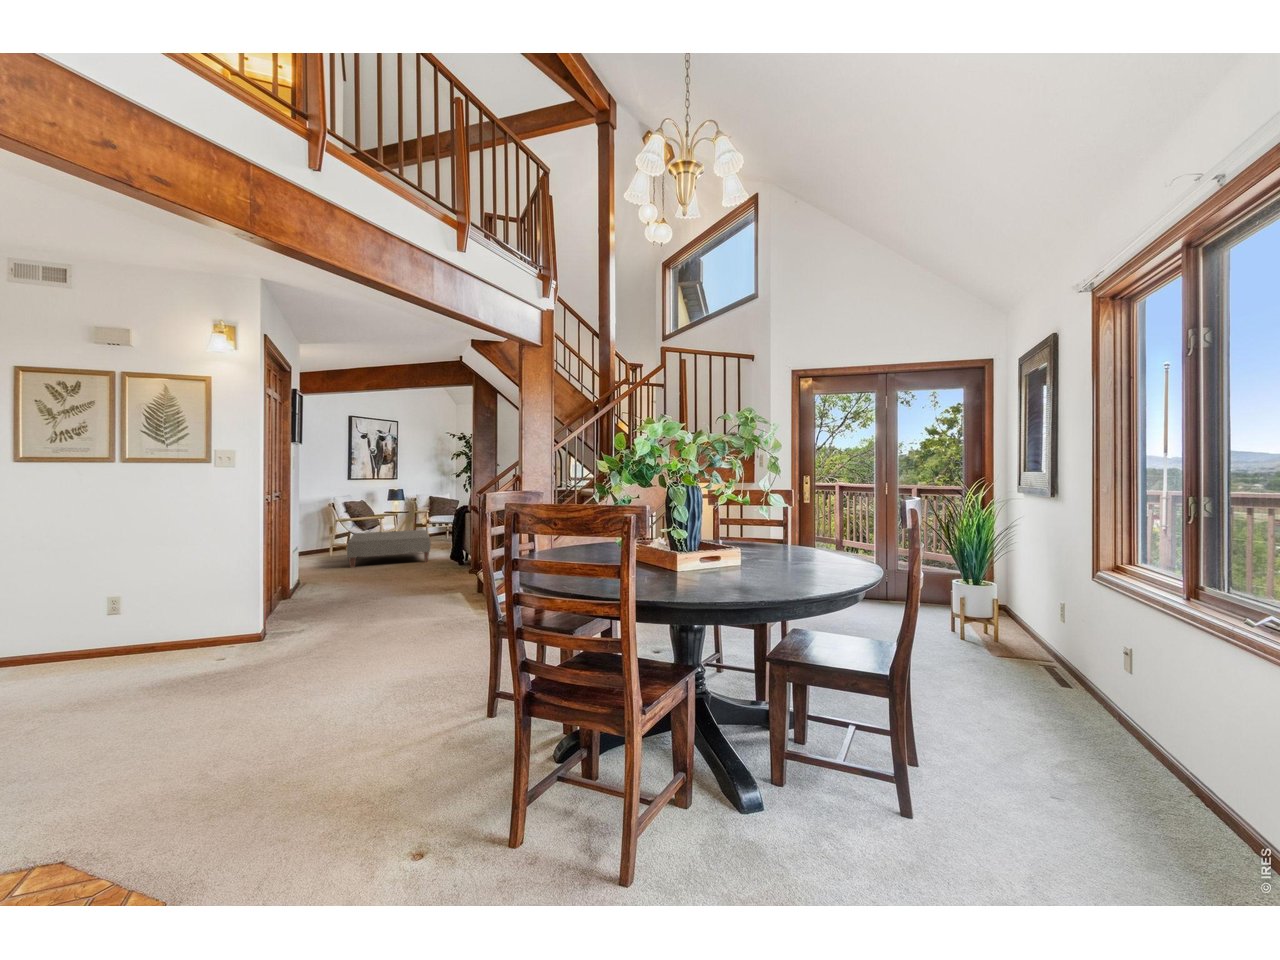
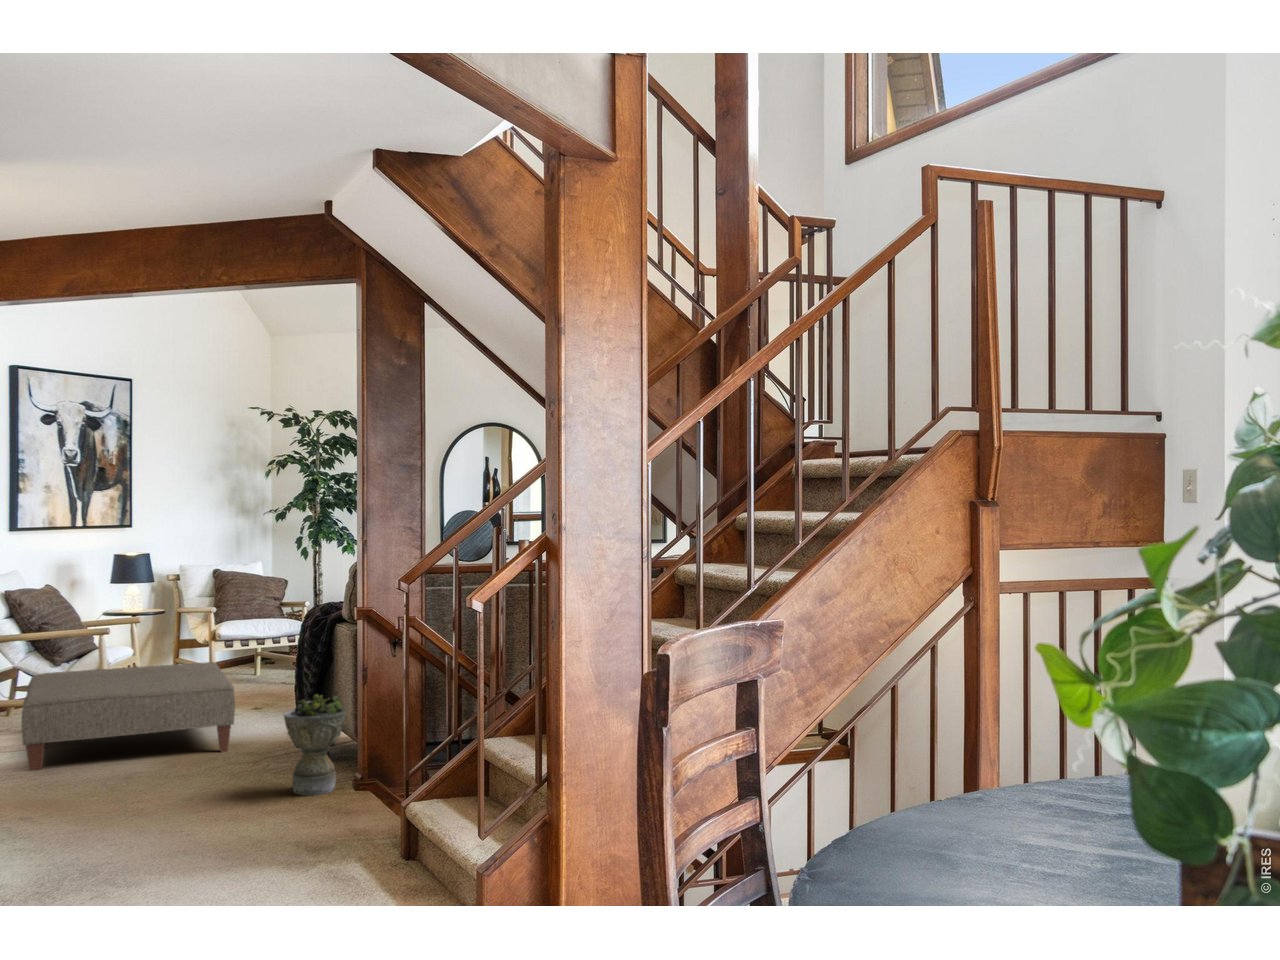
planter: none [444,538,469,575] -> present [284,694,346,796]

